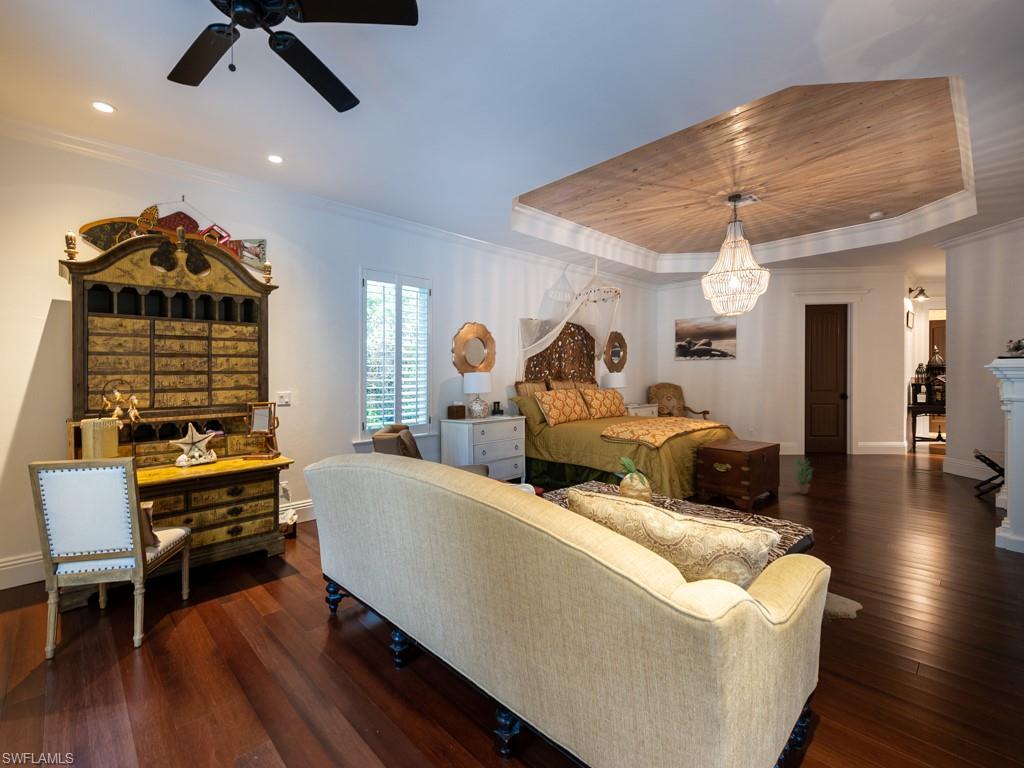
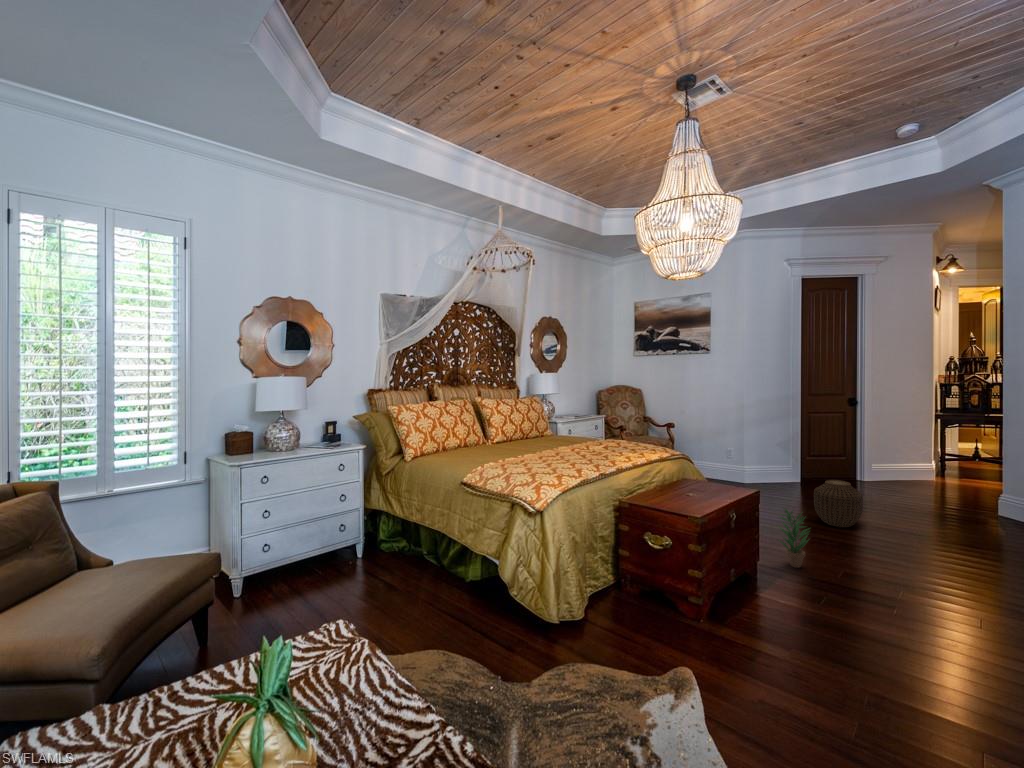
woven basket: none [814,446,848,477] -> present [814,480,863,527]

